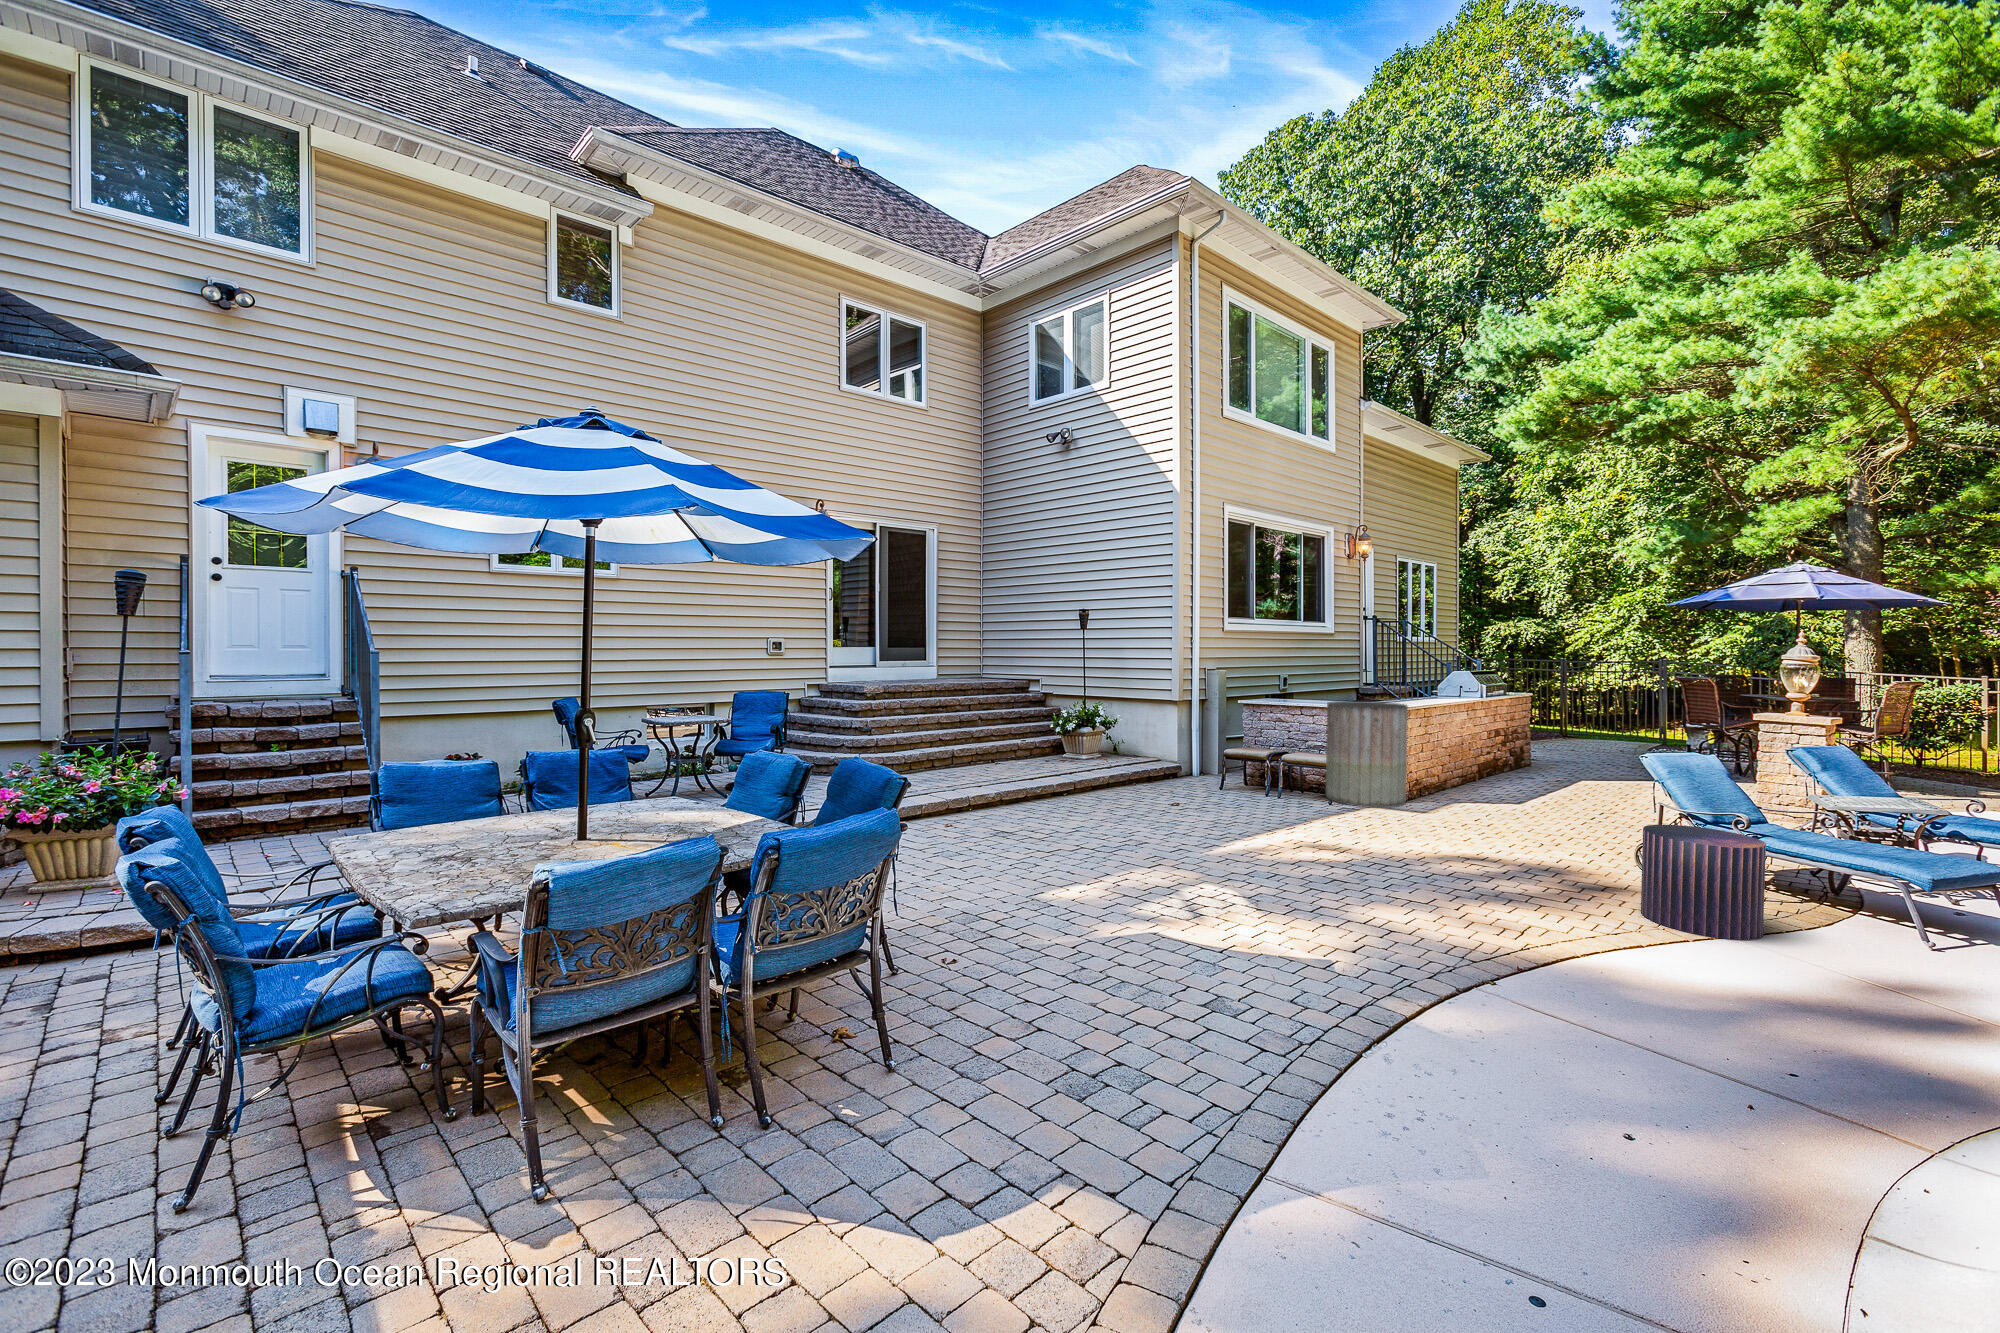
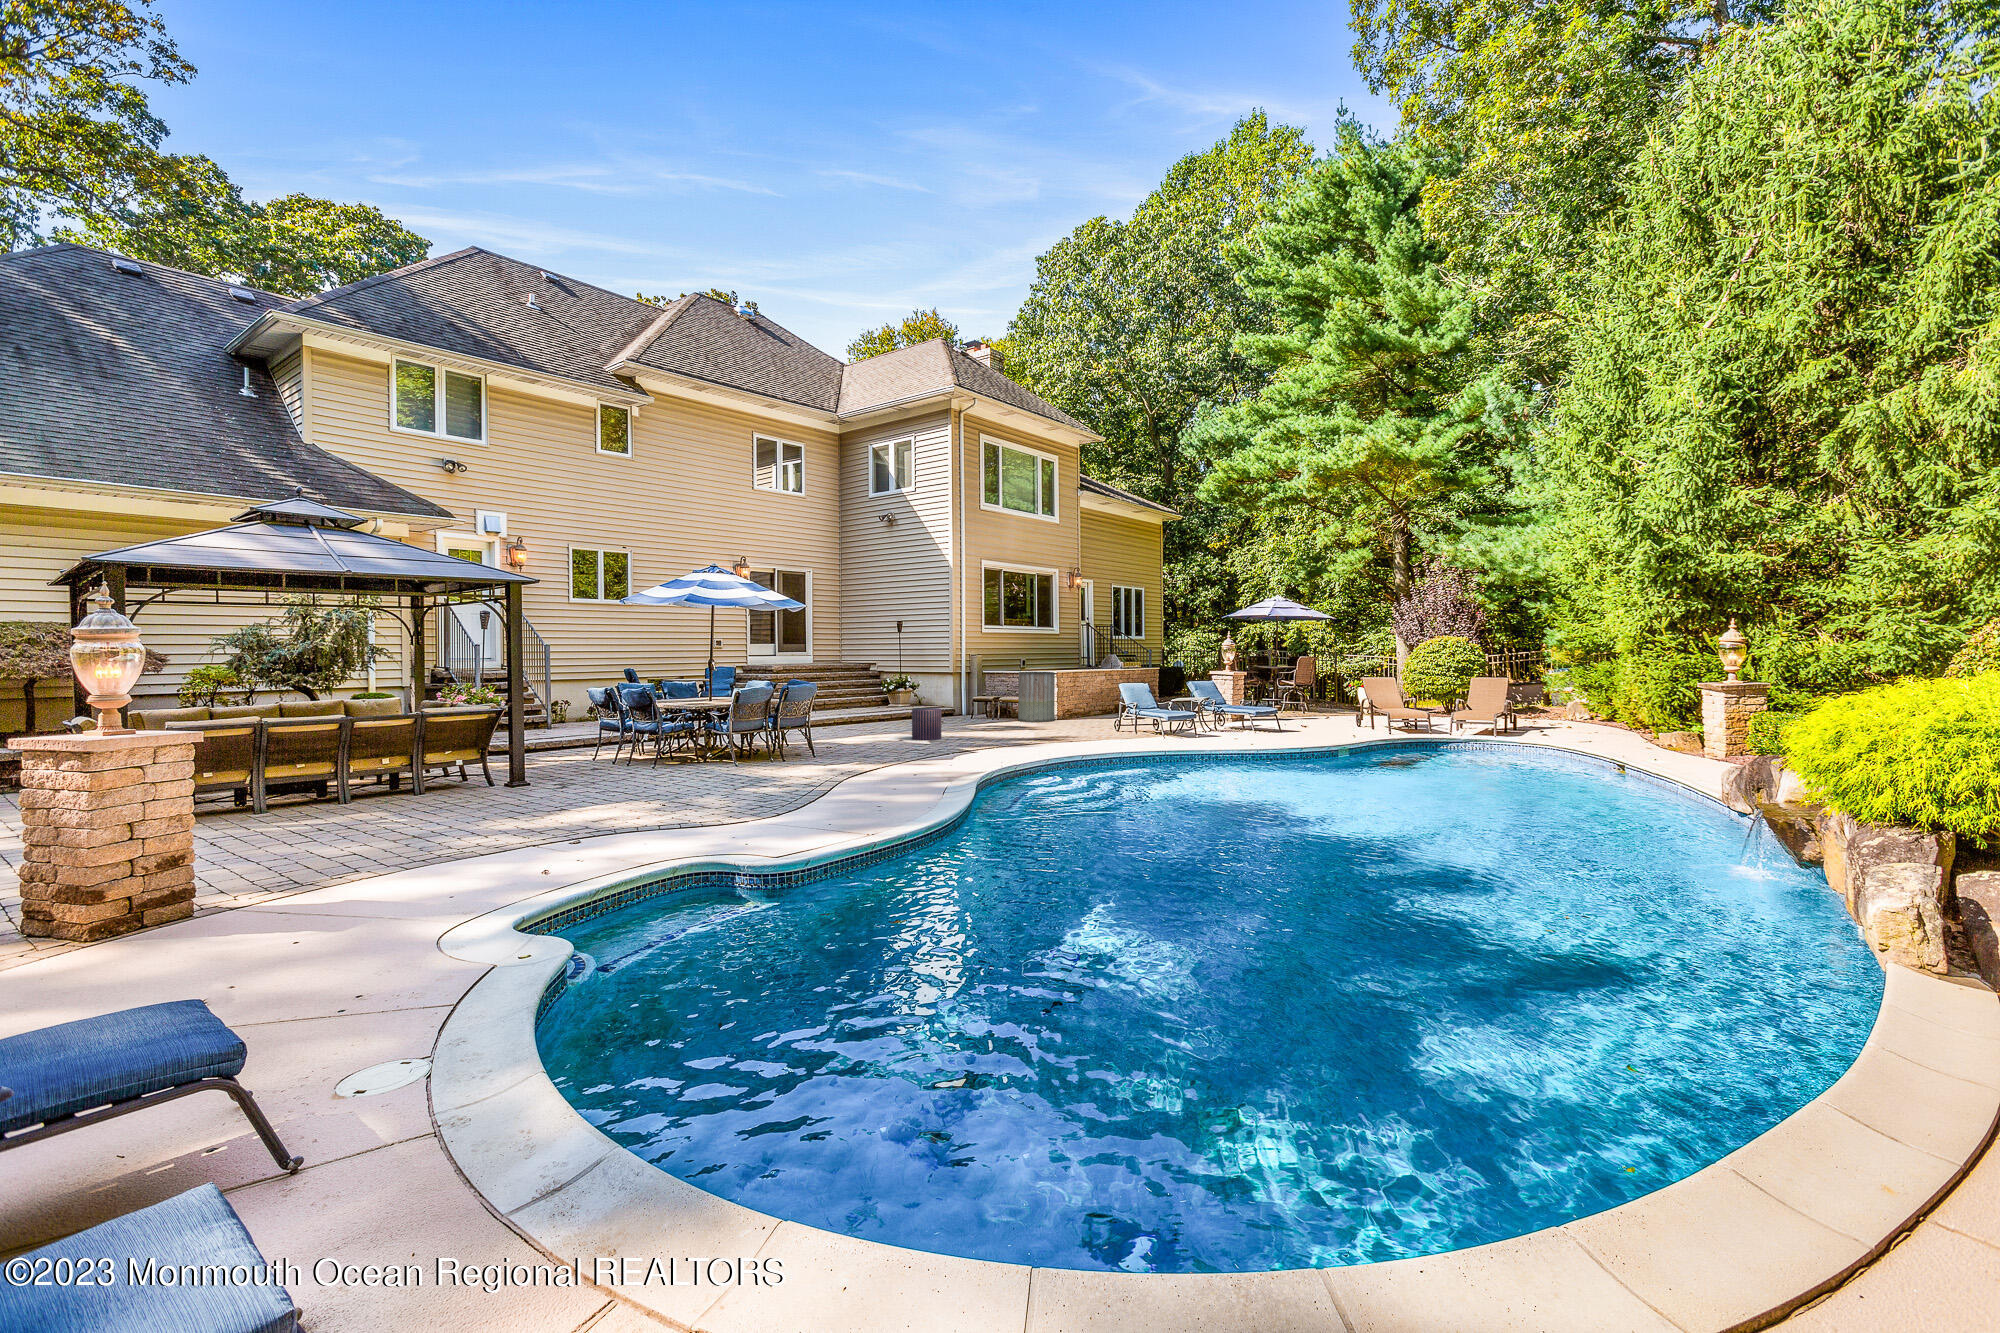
pouf: present [1641,825,1766,940] -> present [912,708,941,740]

